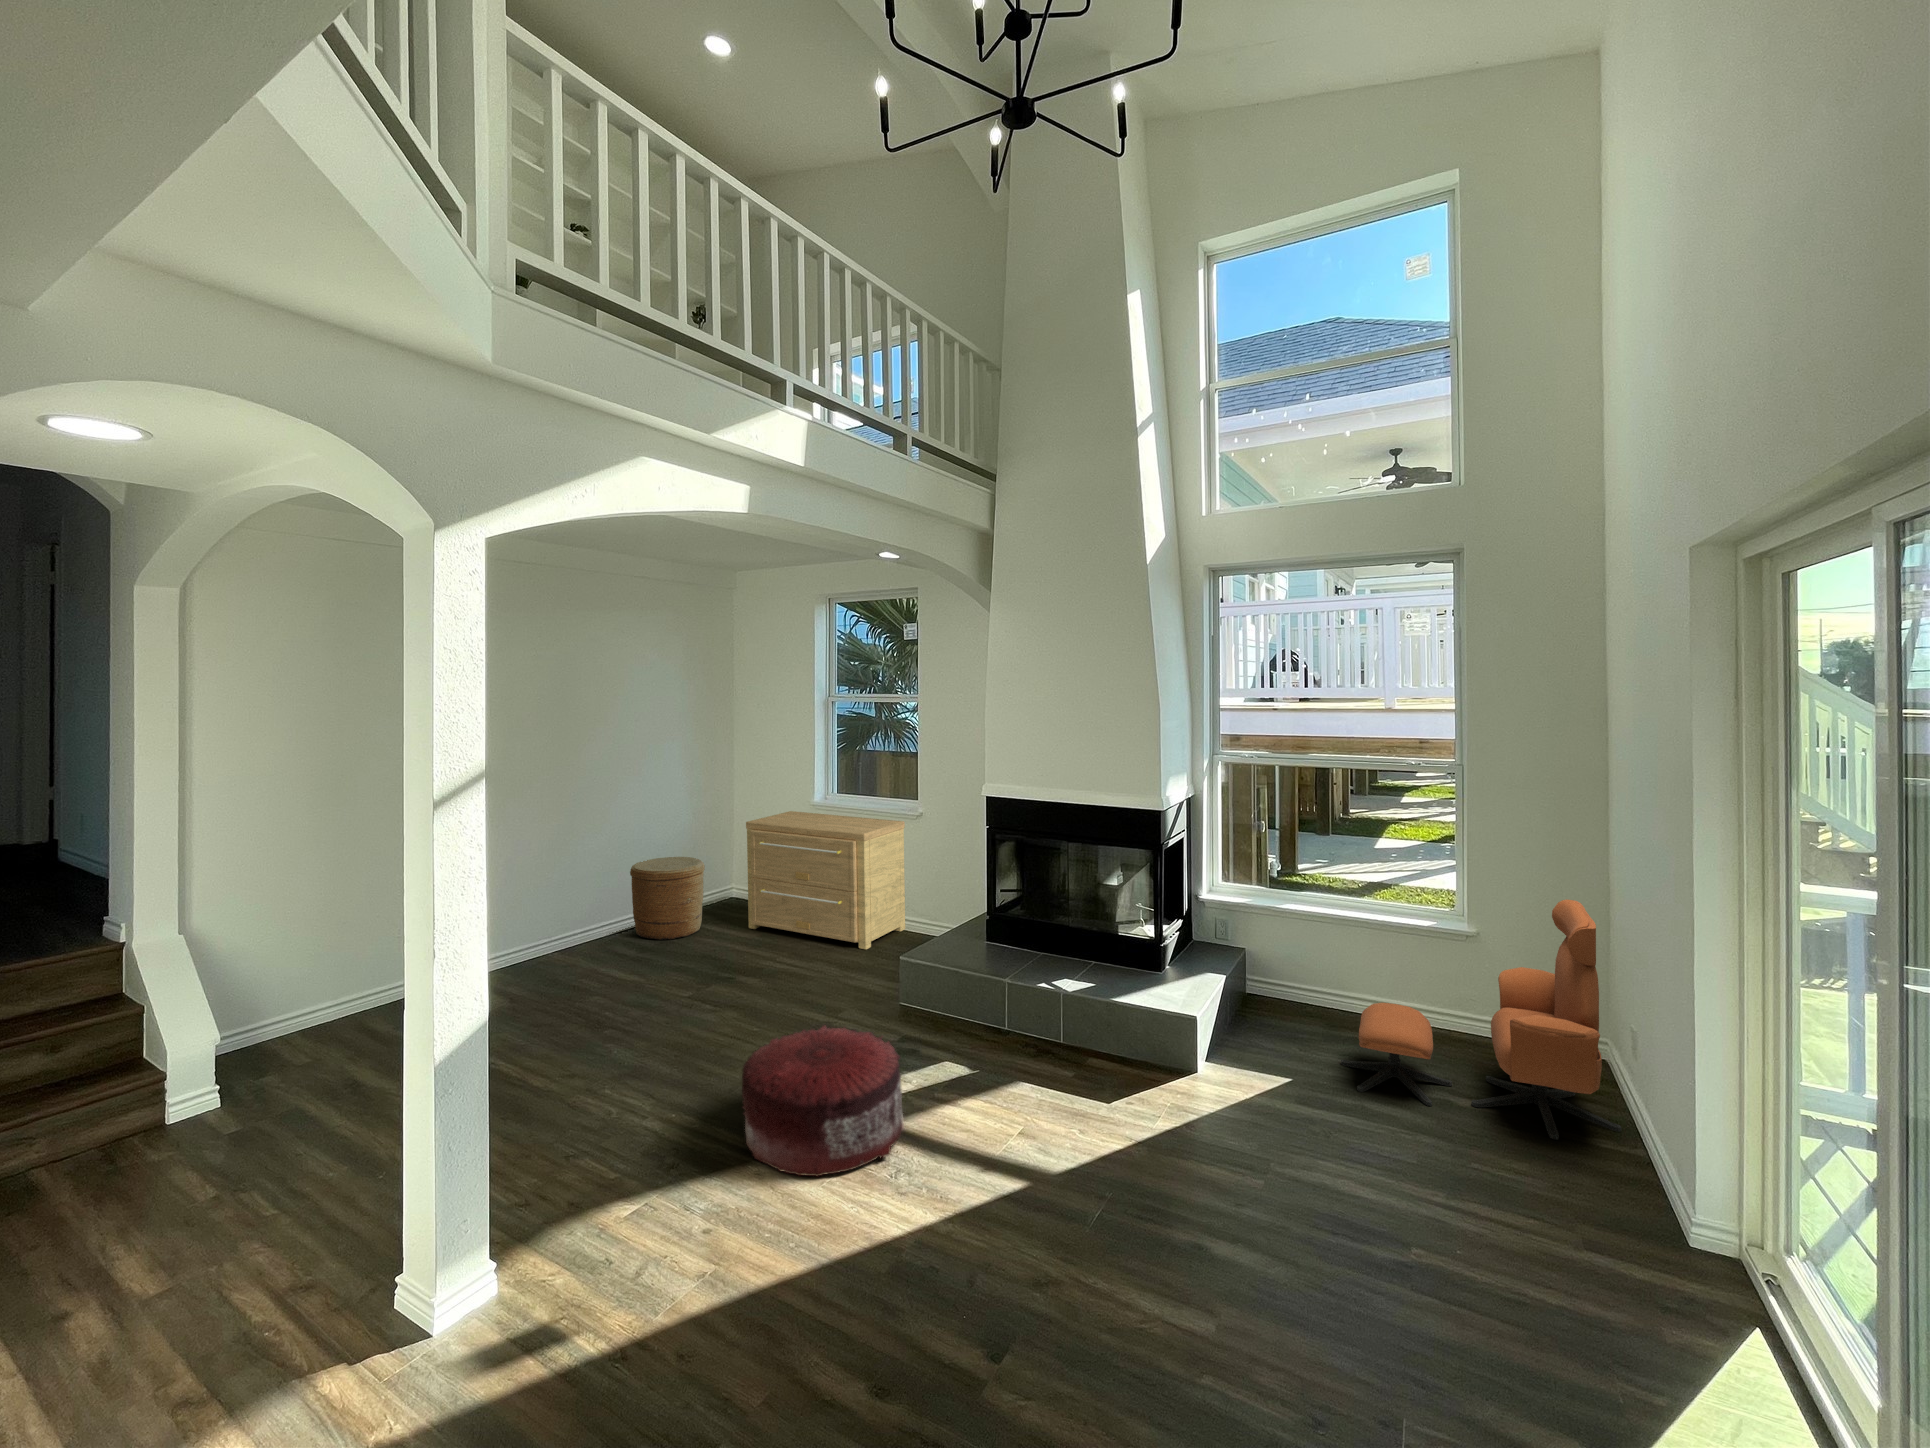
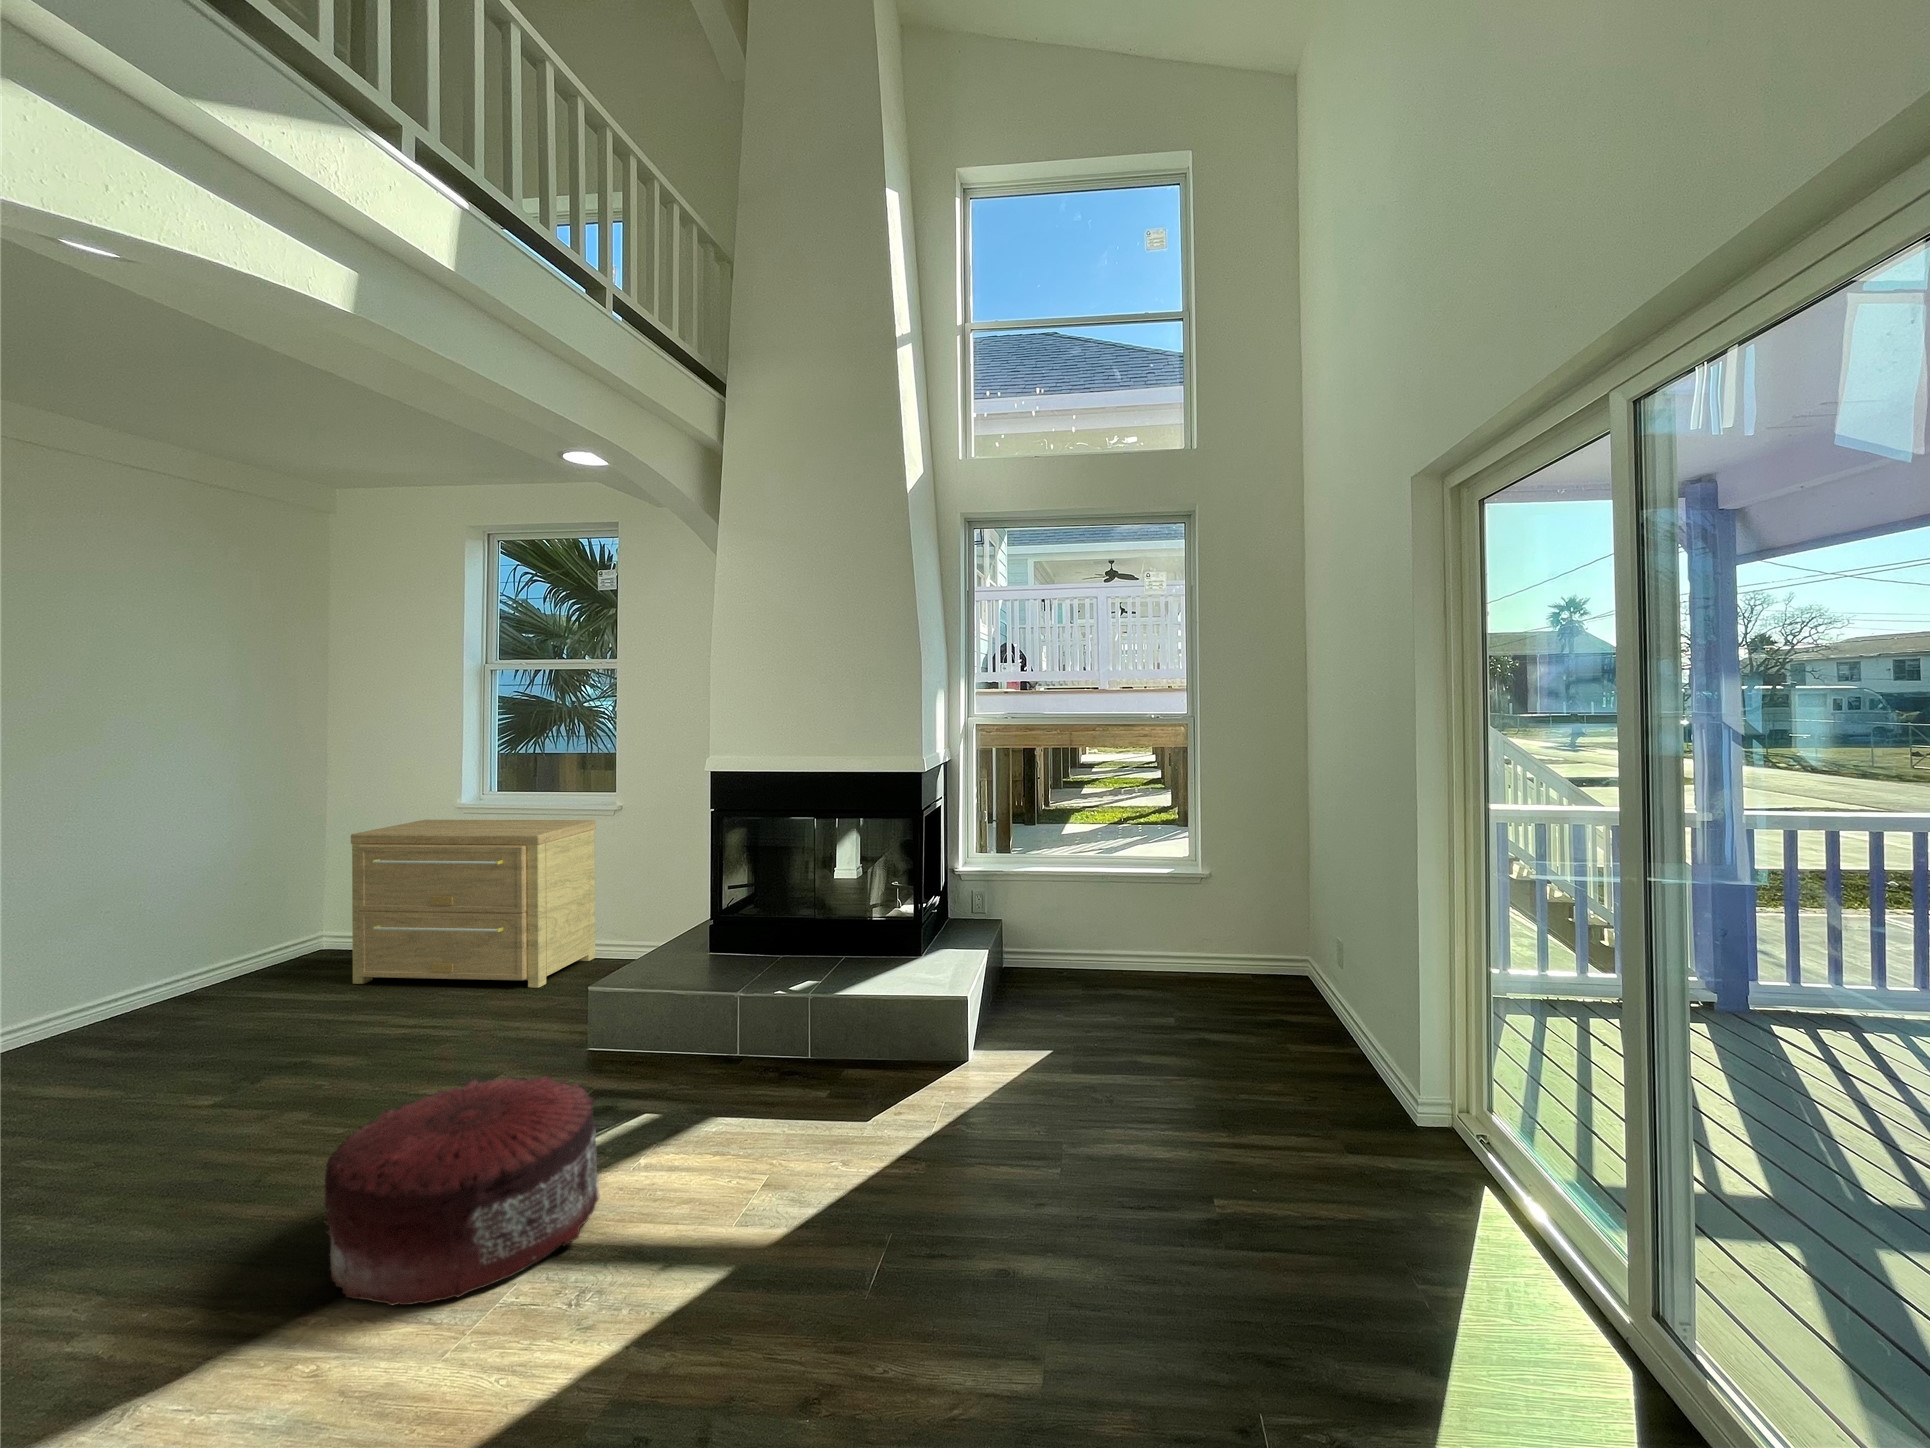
woven basket: present [630,857,705,940] -> none [134,892,277,1017]
lounge chair: present [1341,900,1621,1140] -> none [1104,832,1344,1060]

